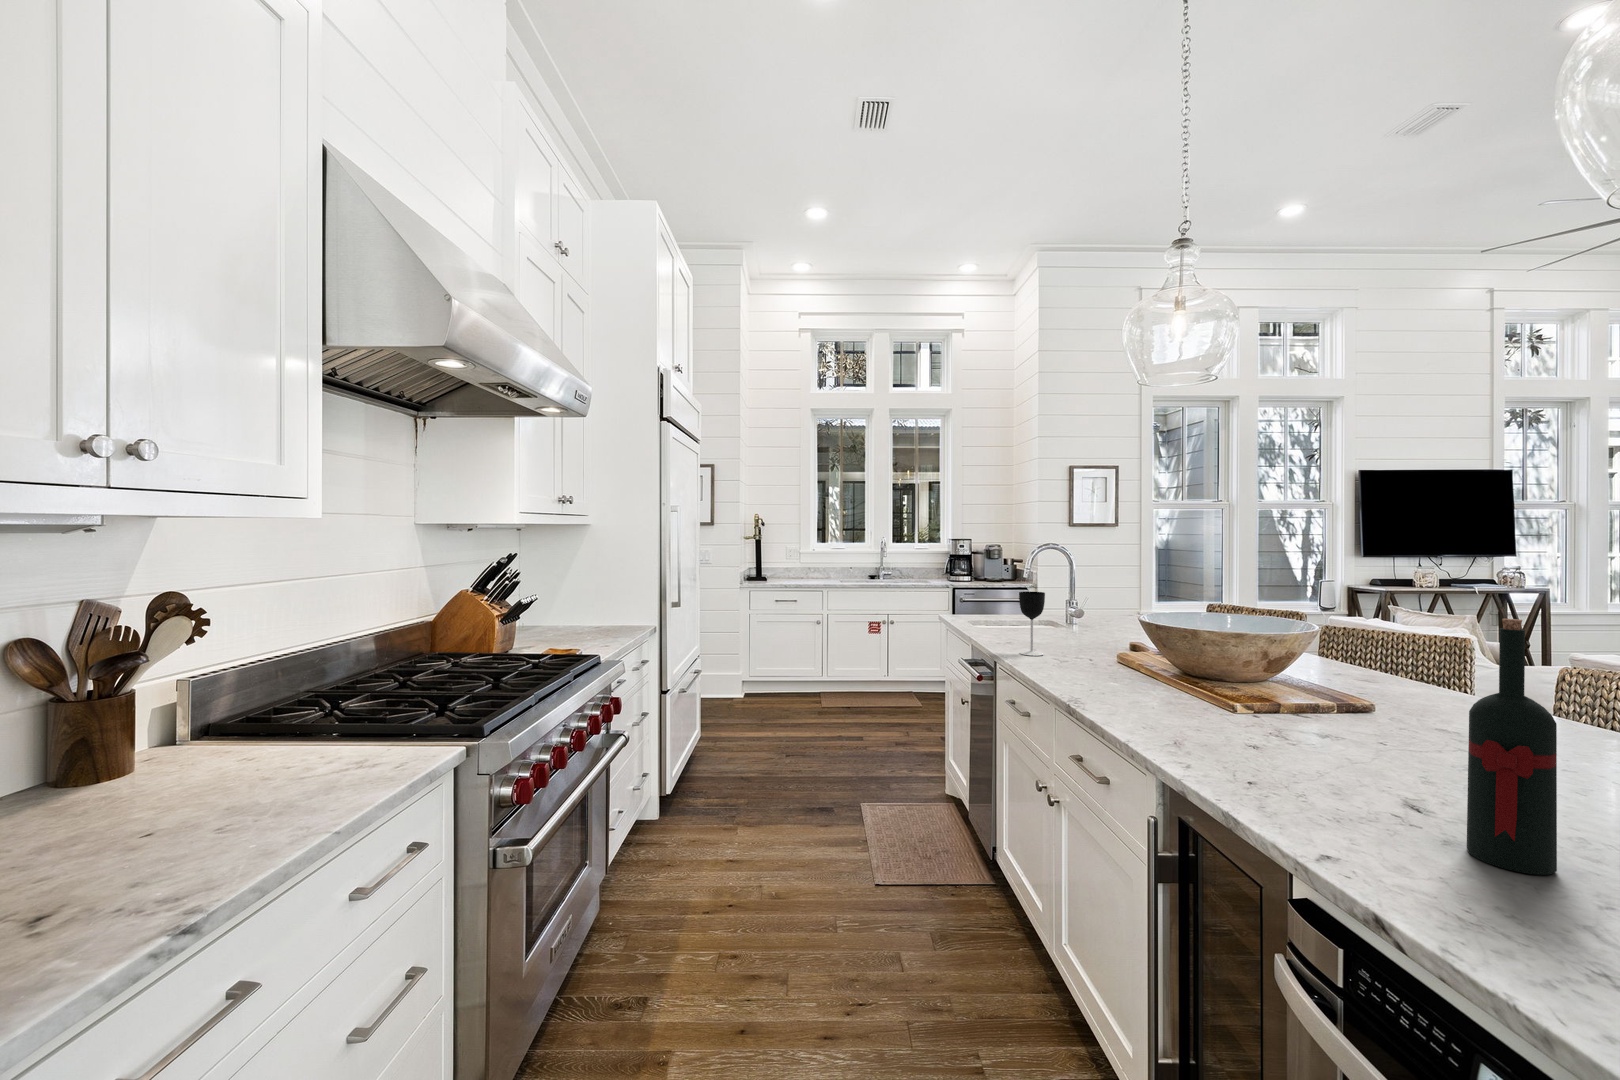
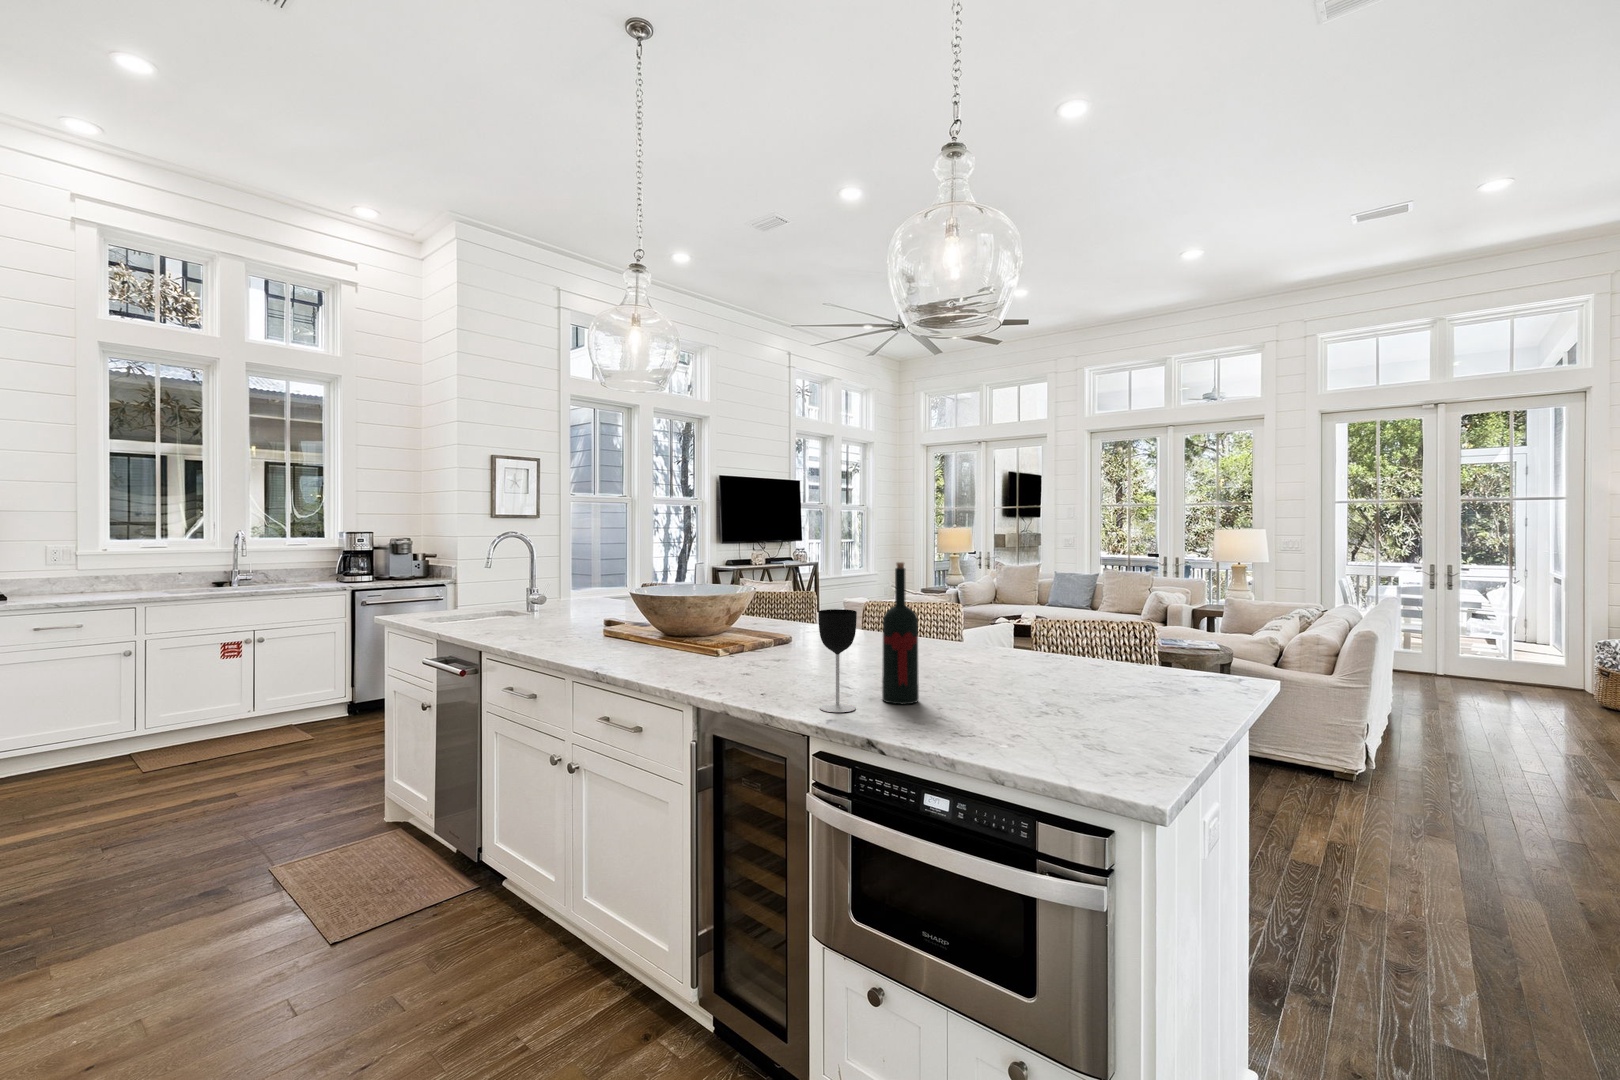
wine glass: present [1019,592,1045,656] -> present [818,609,857,712]

